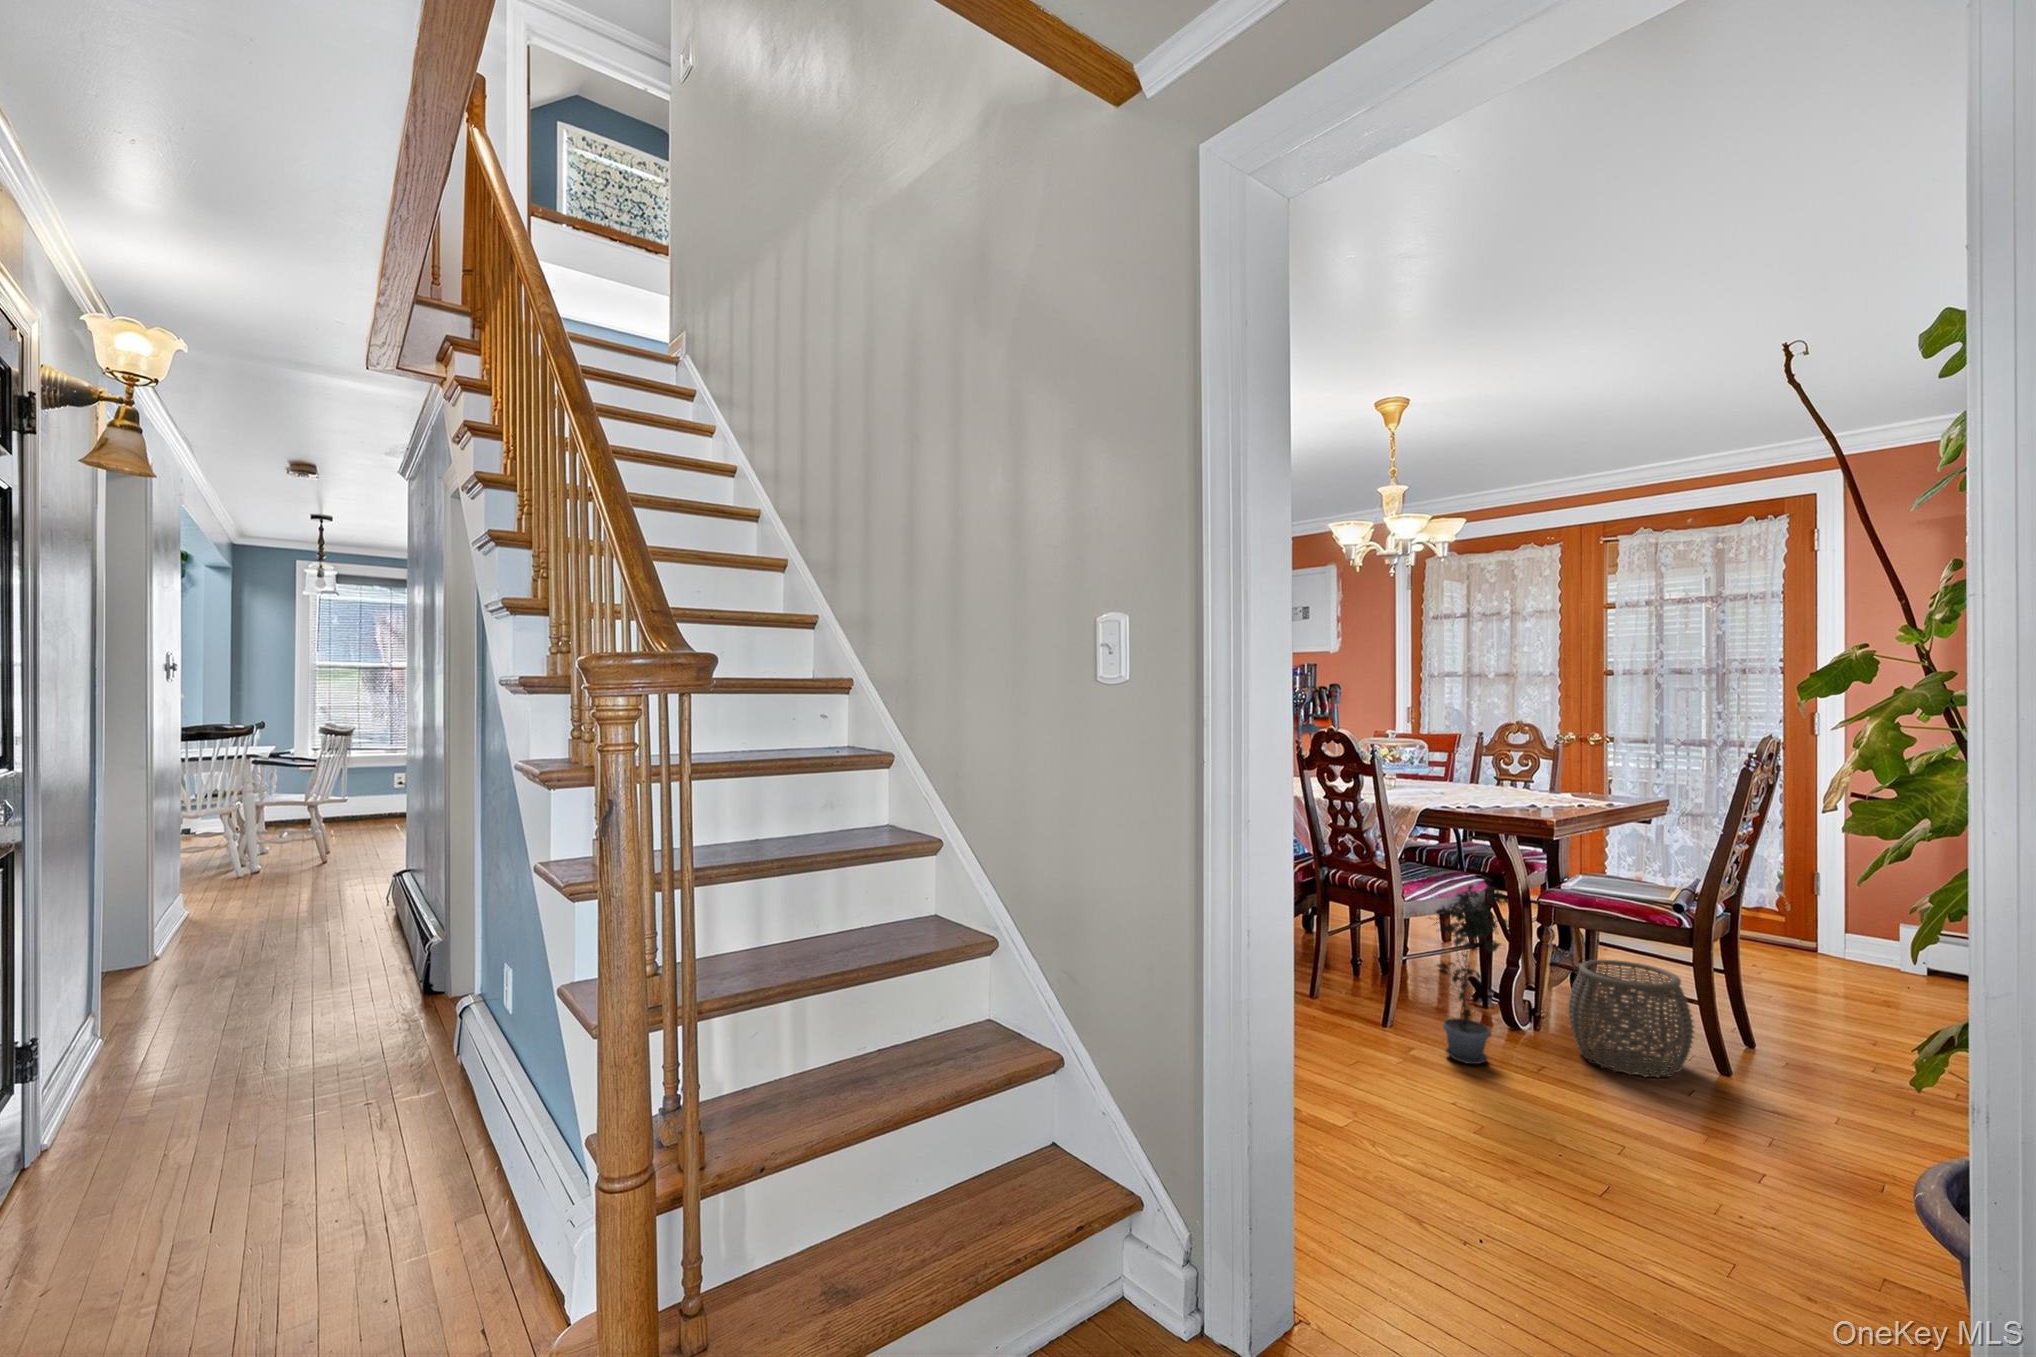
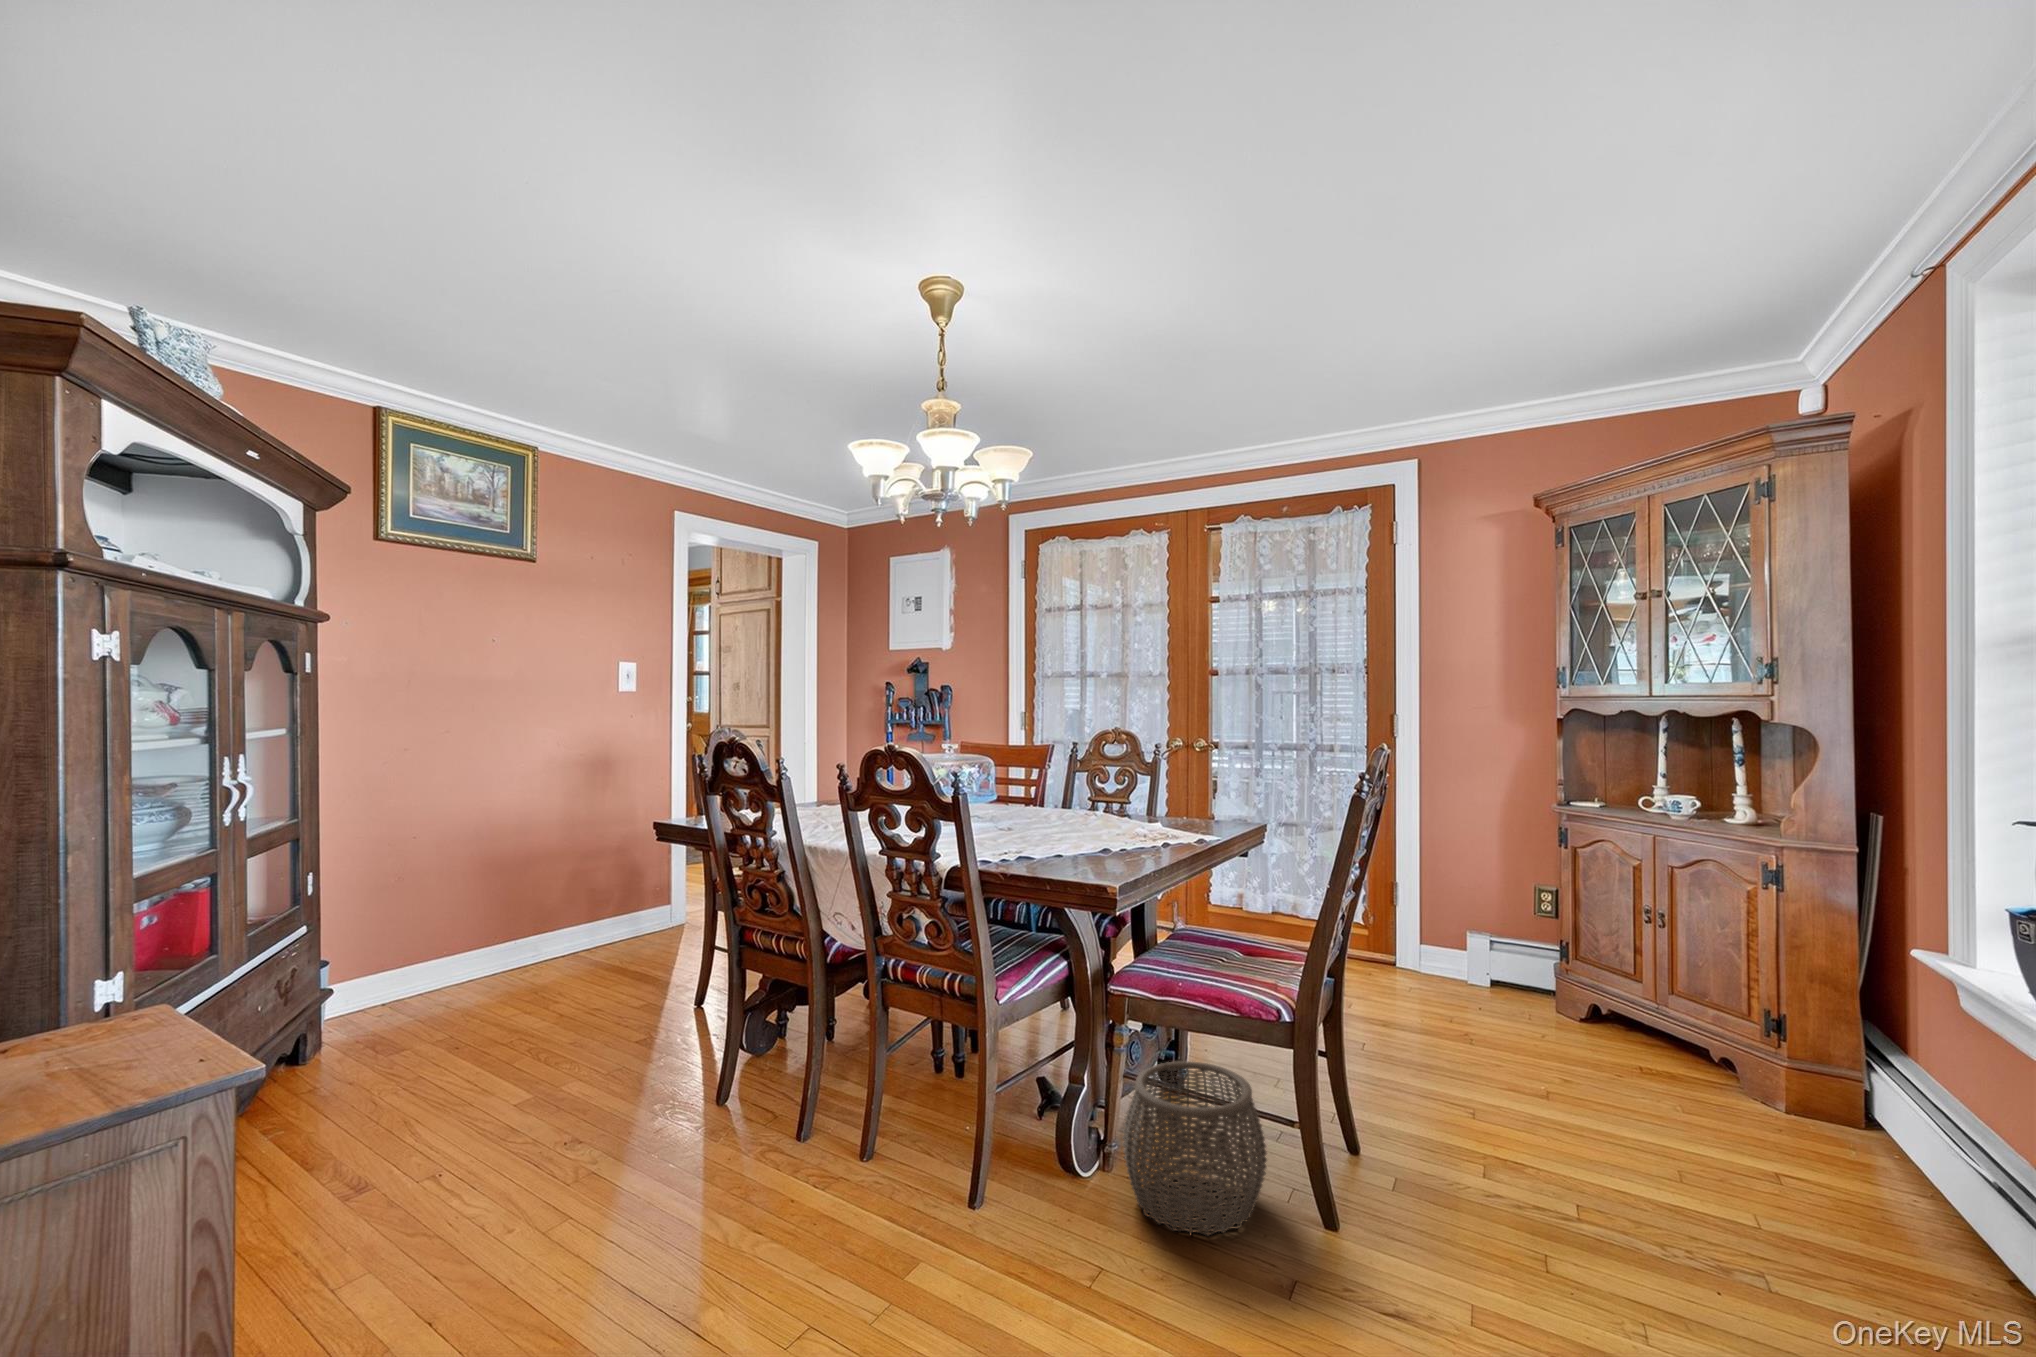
potted plant: present [1436,878,1510,1064] -> none [930,980,1043,1258]

